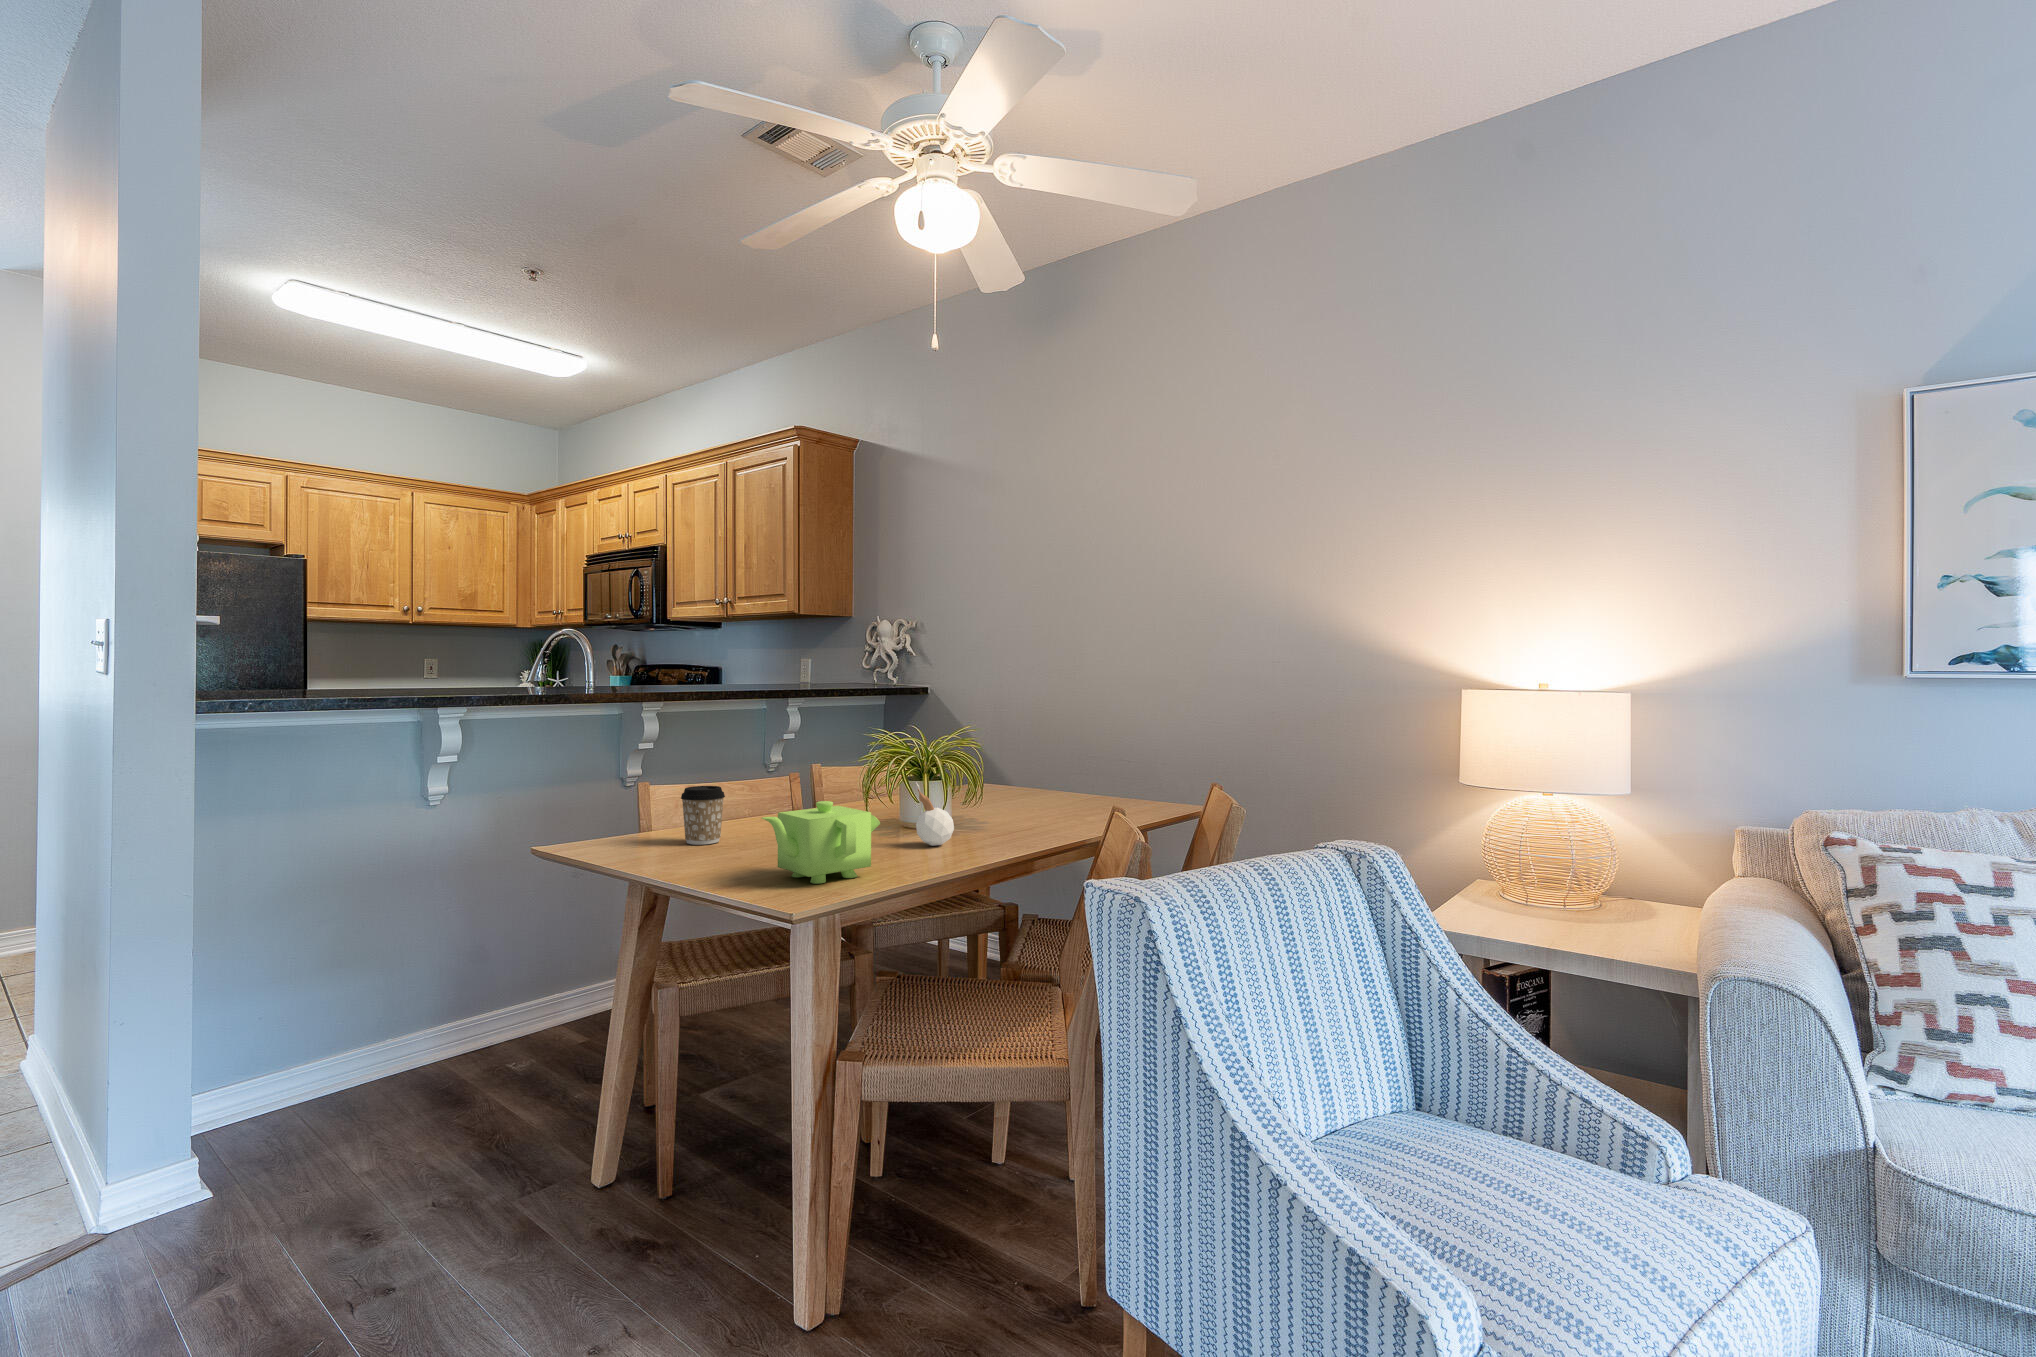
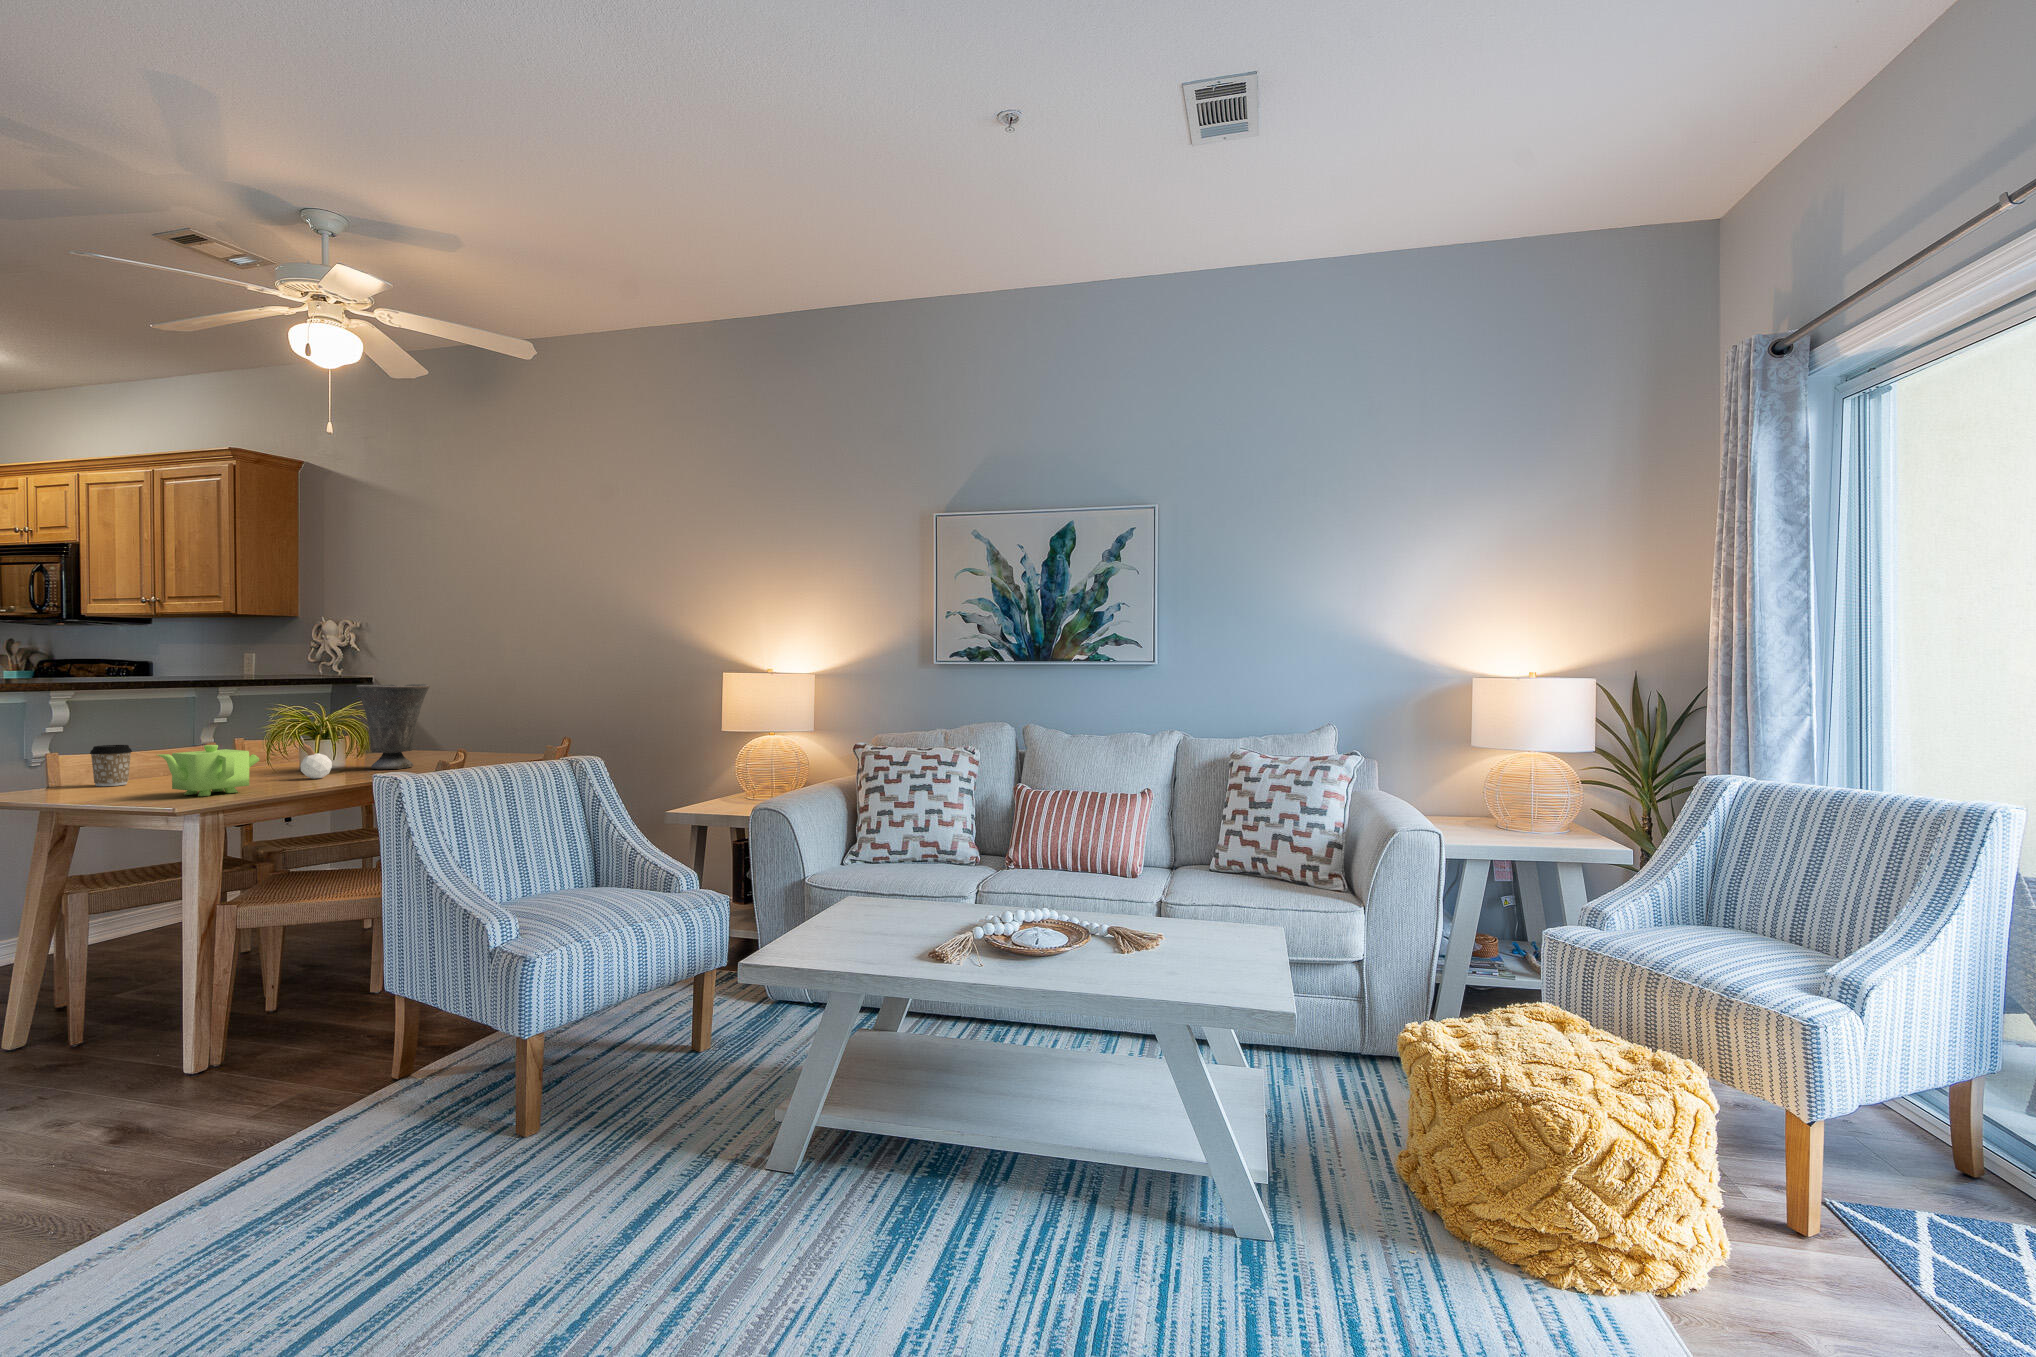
vase: none [969,703,1058,828] -> present [356,684,430,769]

